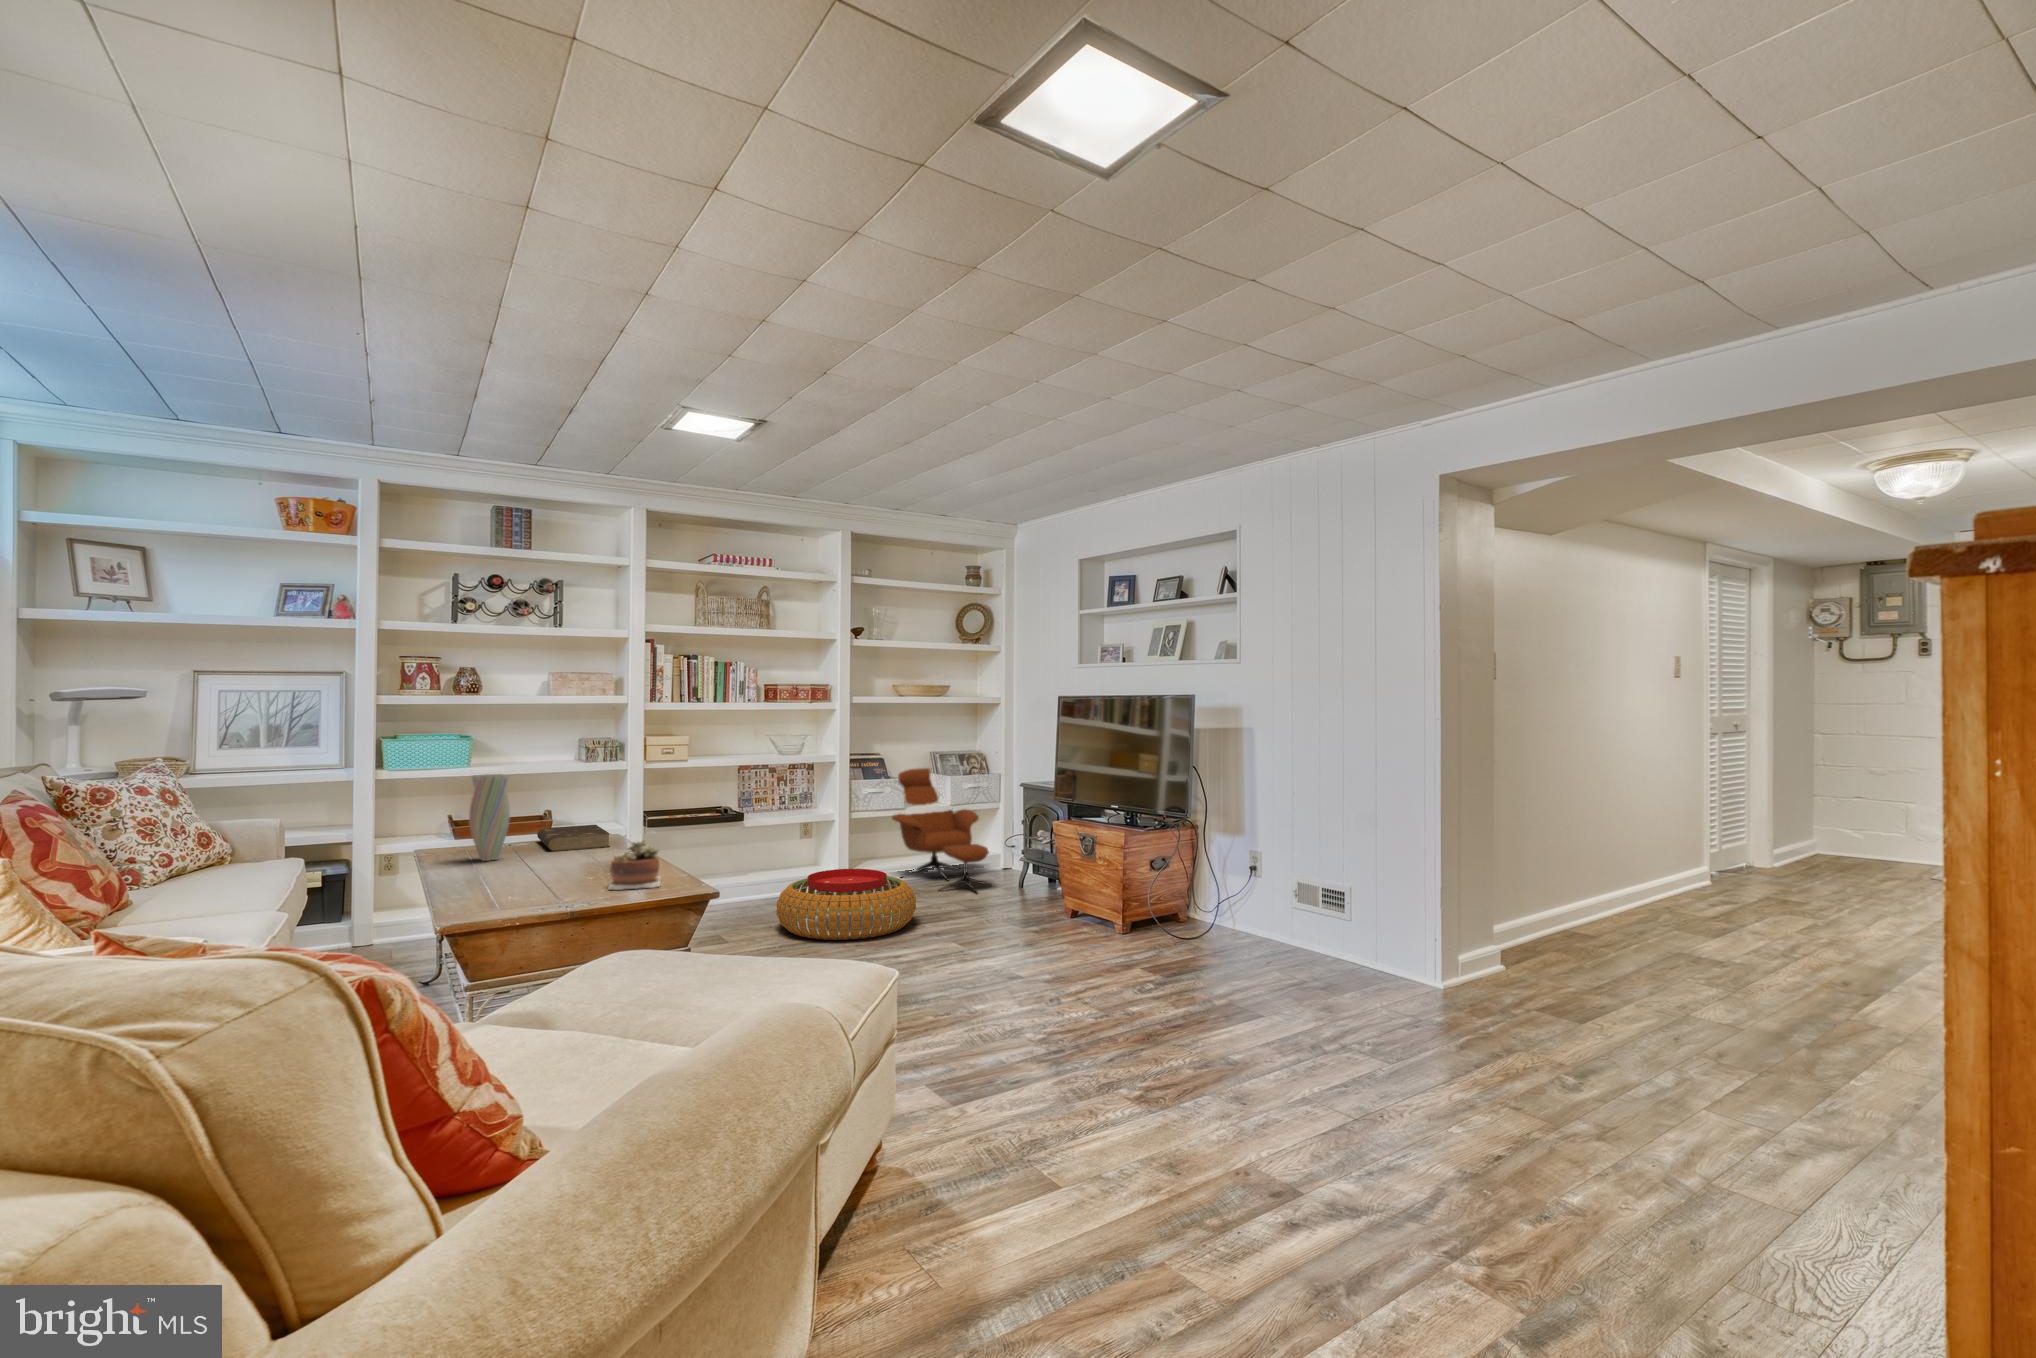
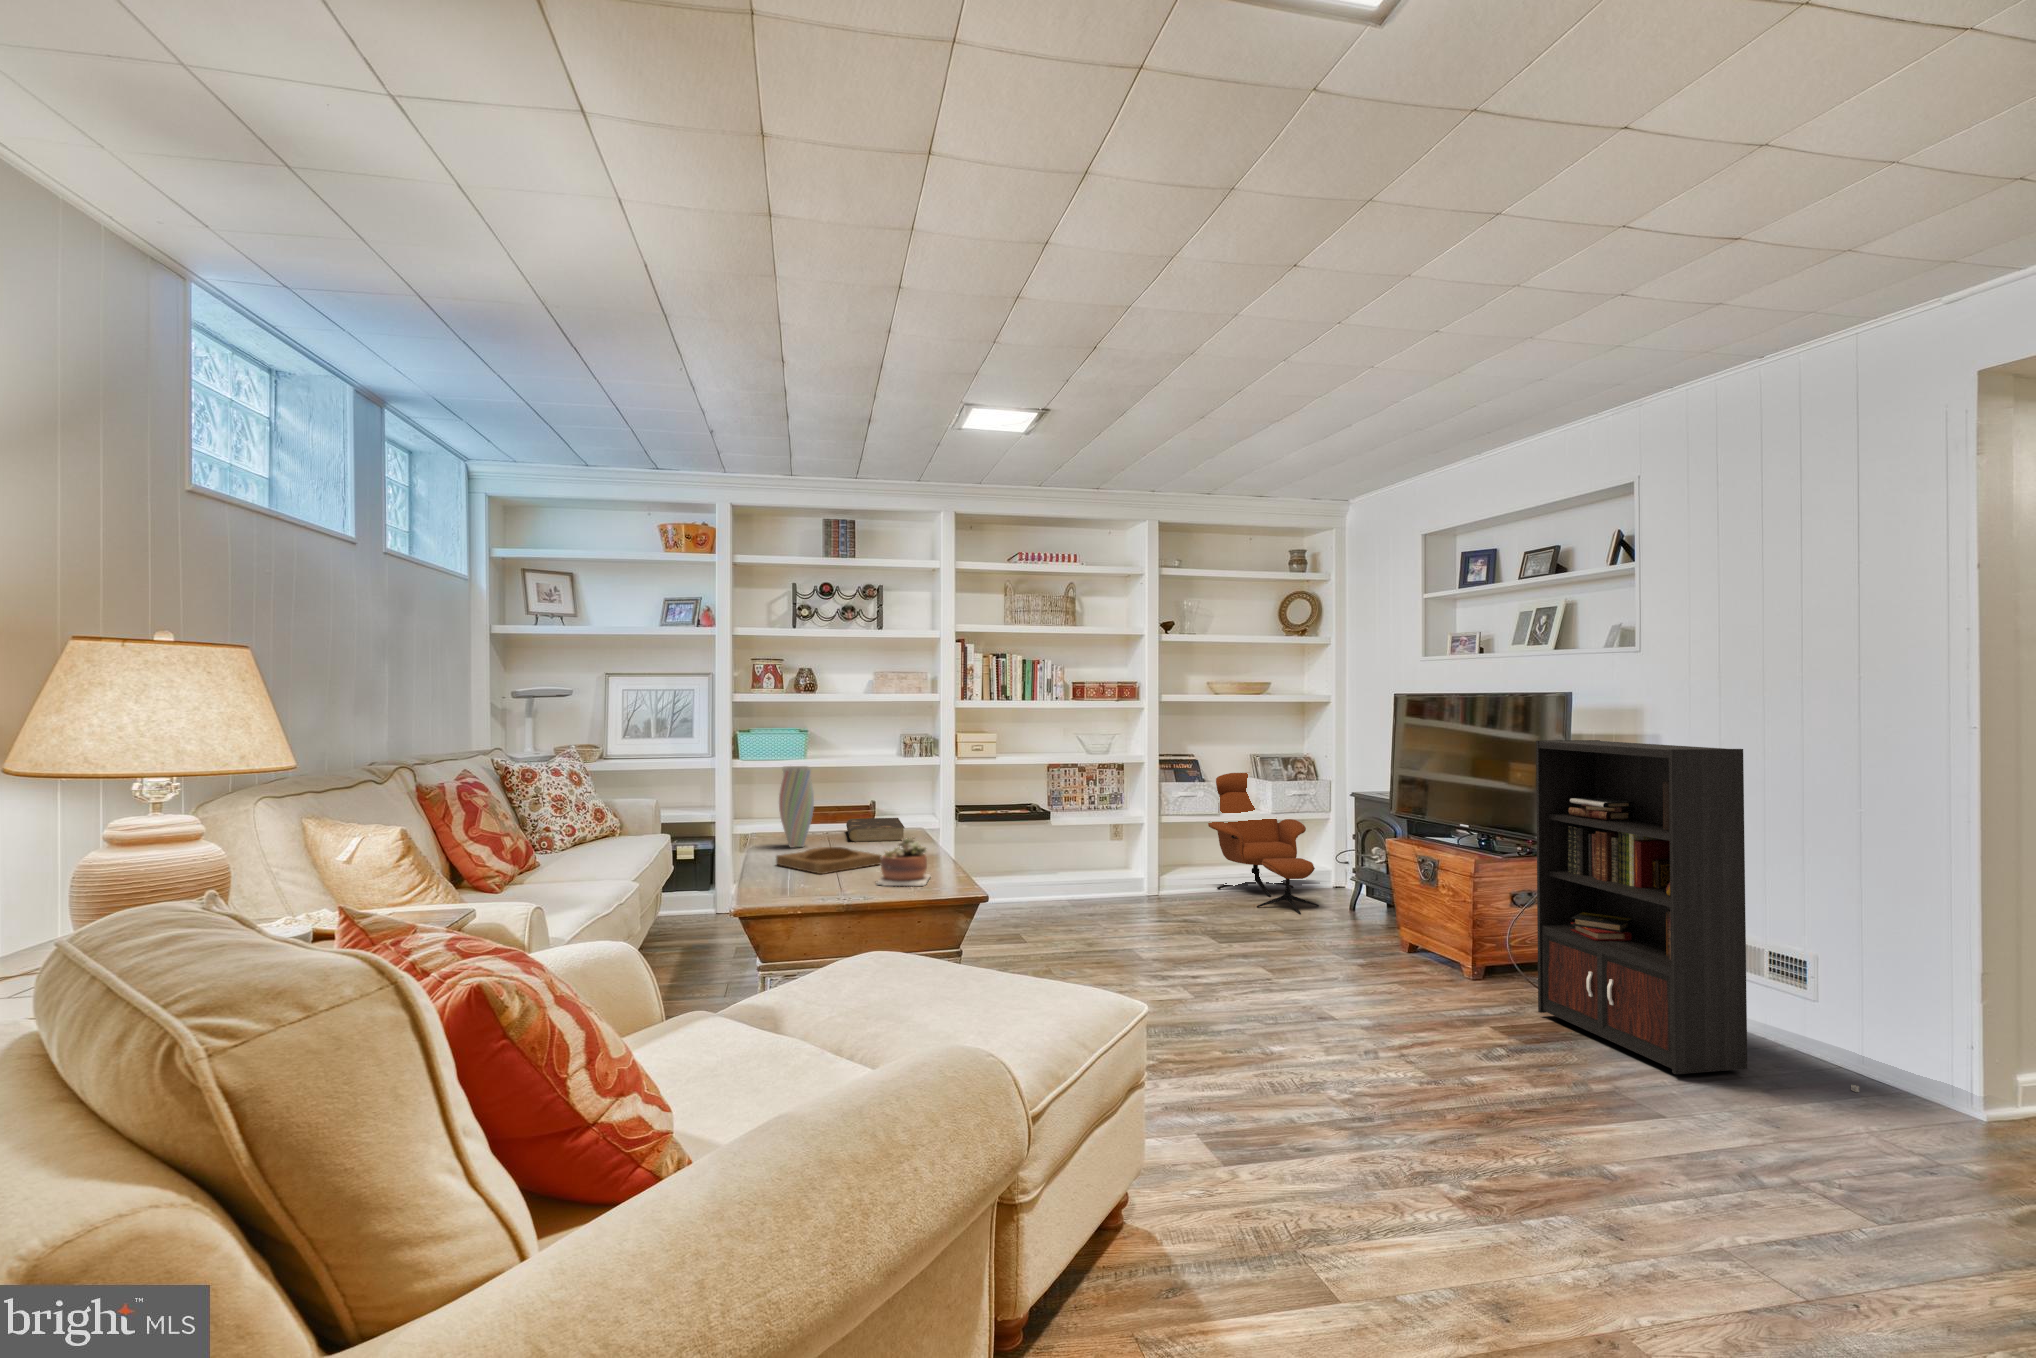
bookcase: none [1173,734,1380,988] -> present [1536,740,1859,1092]
tray: none [479,857,600,884] -> present [776,847,881,874]
pouf: present [776,869,916,940] -> none [1077,876,1224,953]

